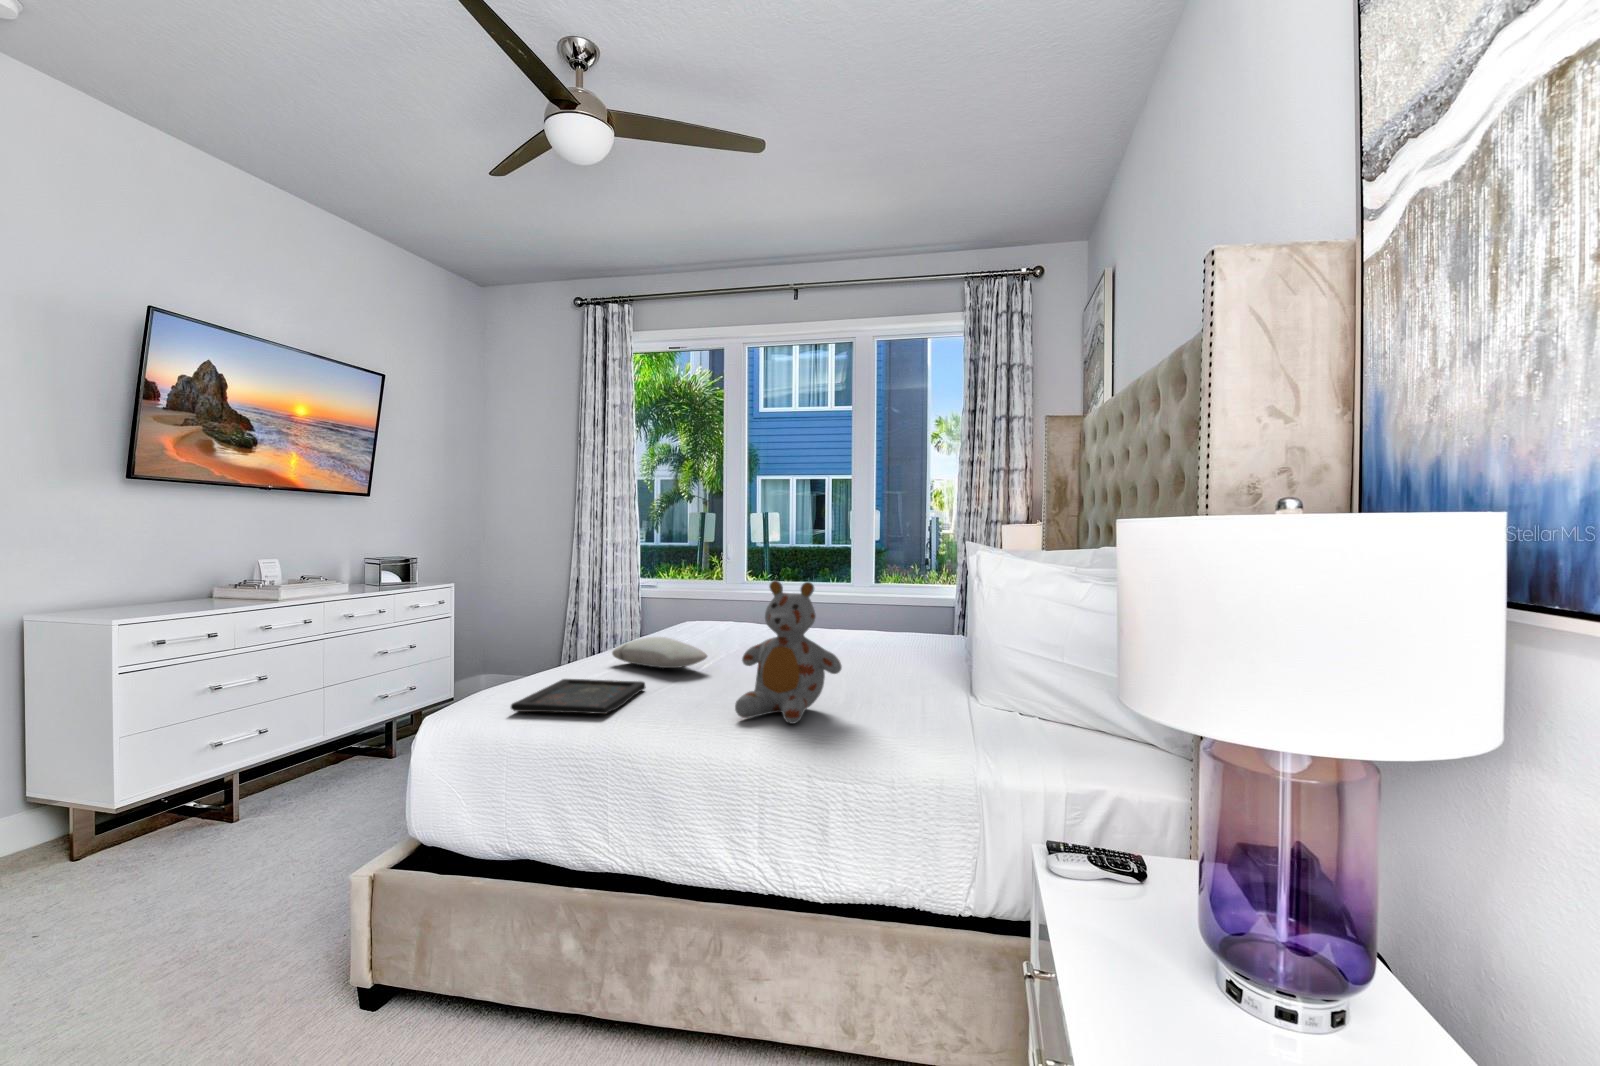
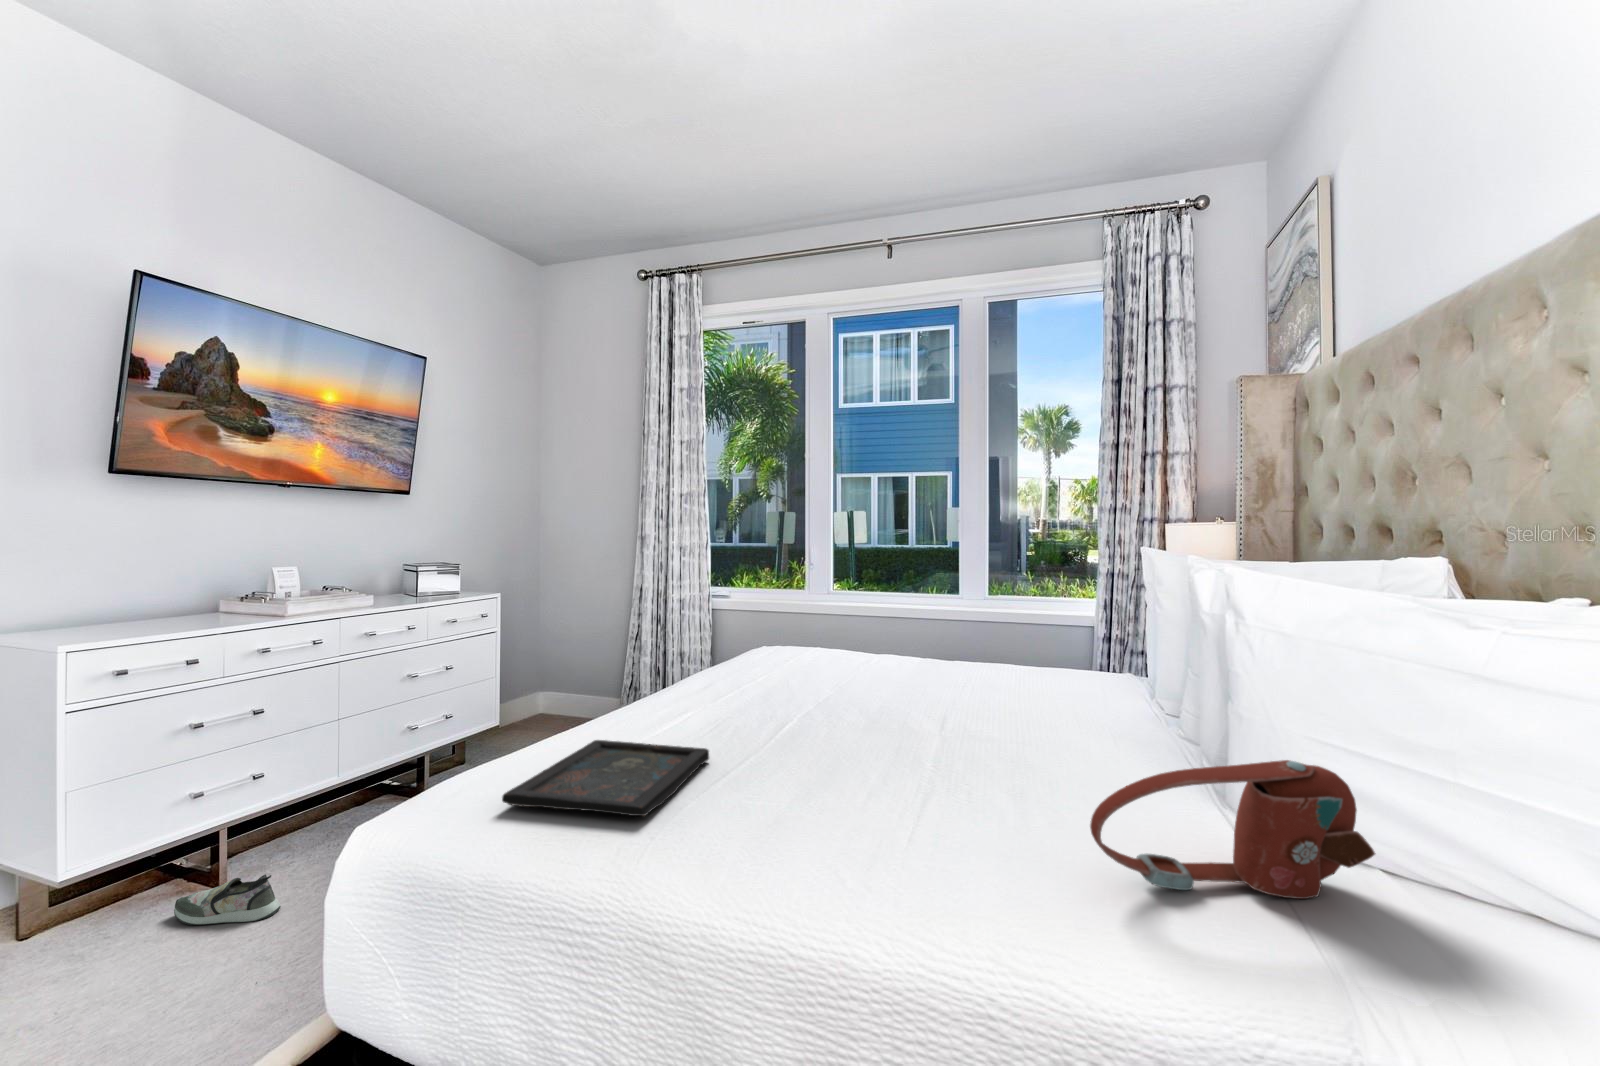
stuffed bear: present [735,580,842,724] -> none [849,605,1023,852]
pillow: present [612,637,707,668] -> none [668,673,797,720]
handbag: none [866,662,1013,736] -> present [1090,760,1376,899]
shoe: none [202,806,291,846] -> present [174,874,281,925]

